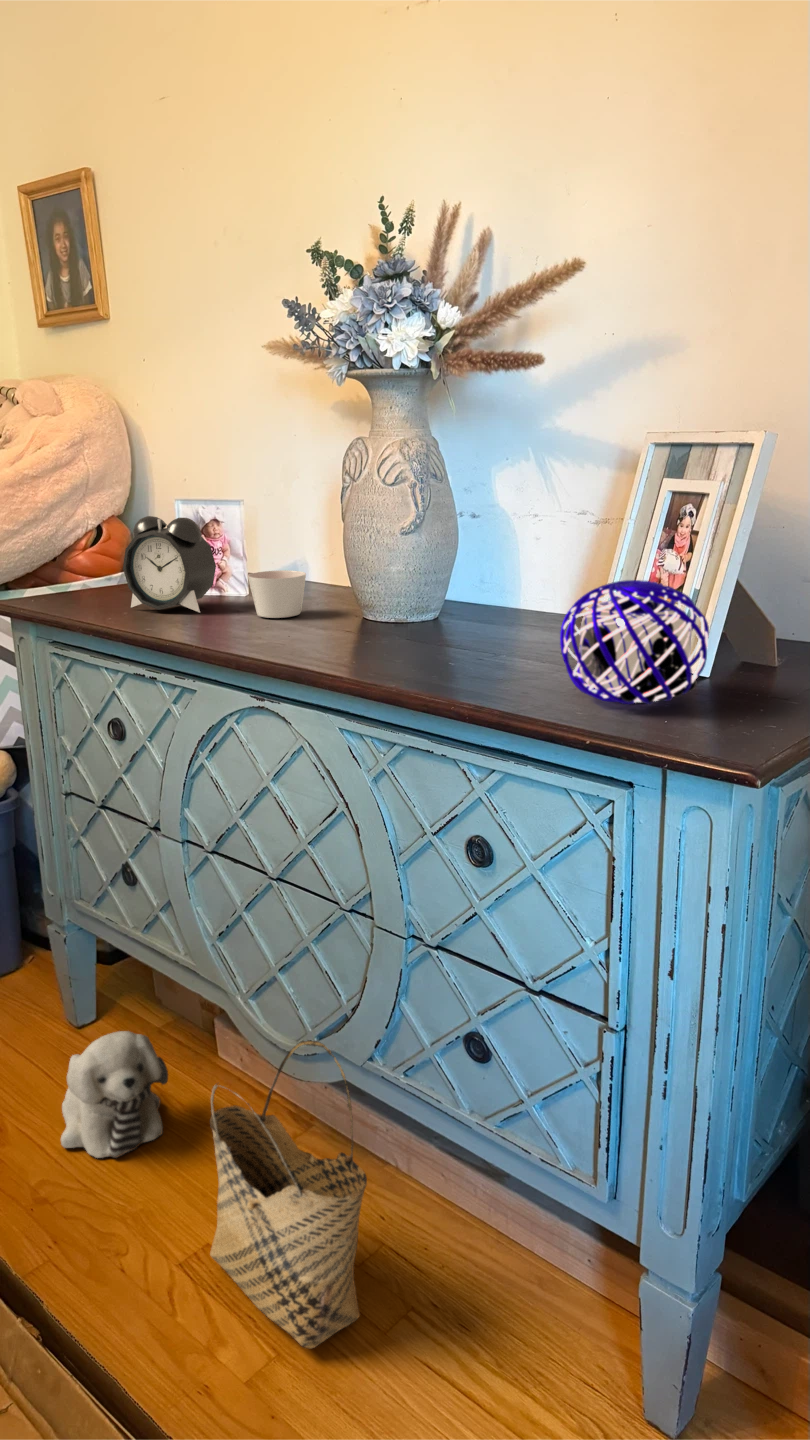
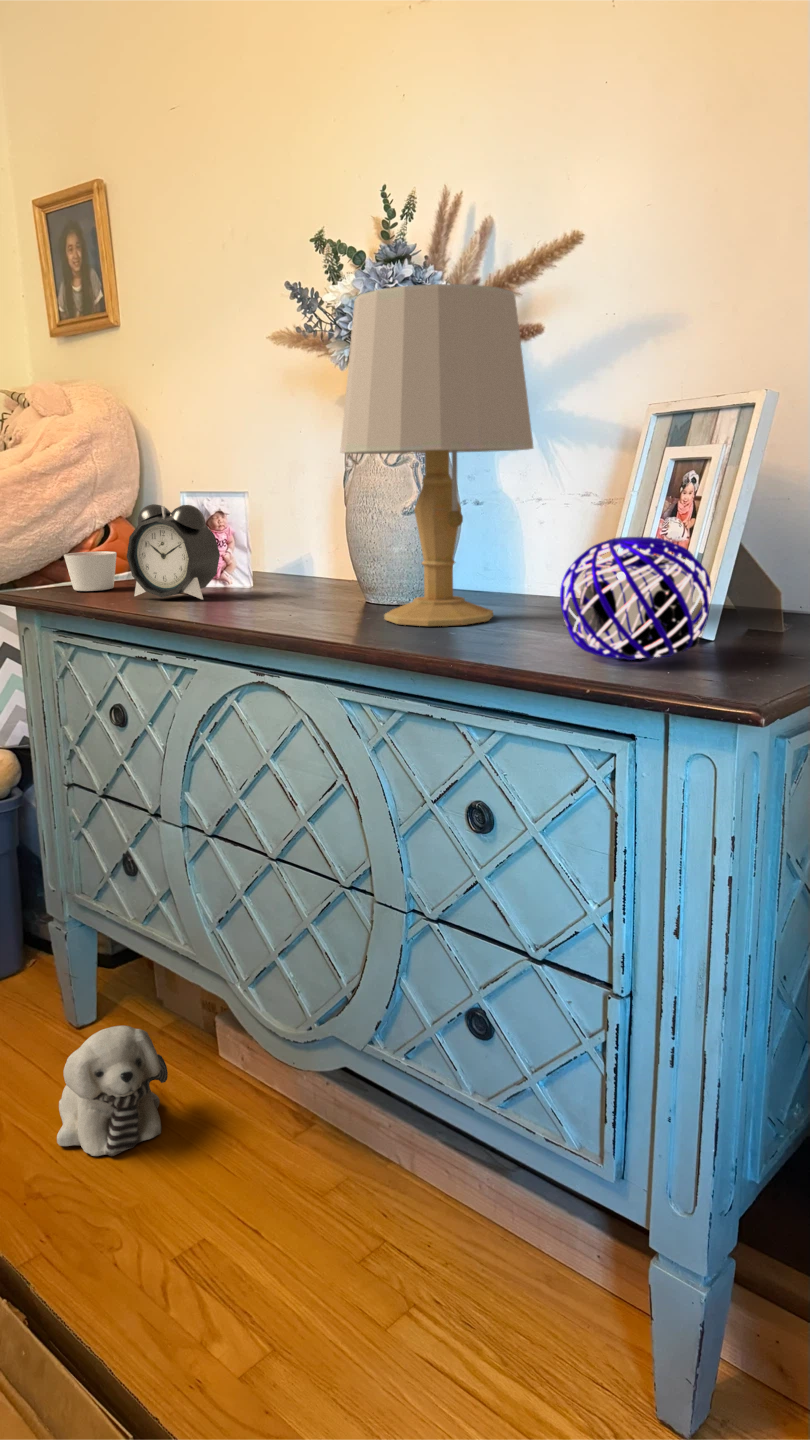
table lamp: none [339,316,532,653] -> present [340,284,533,626]
candle: present [248,570,306,618] -> present [64,551,117,591]
woven basket: present [210,1040,367,1348] -> none [206,1023,367,1343]

